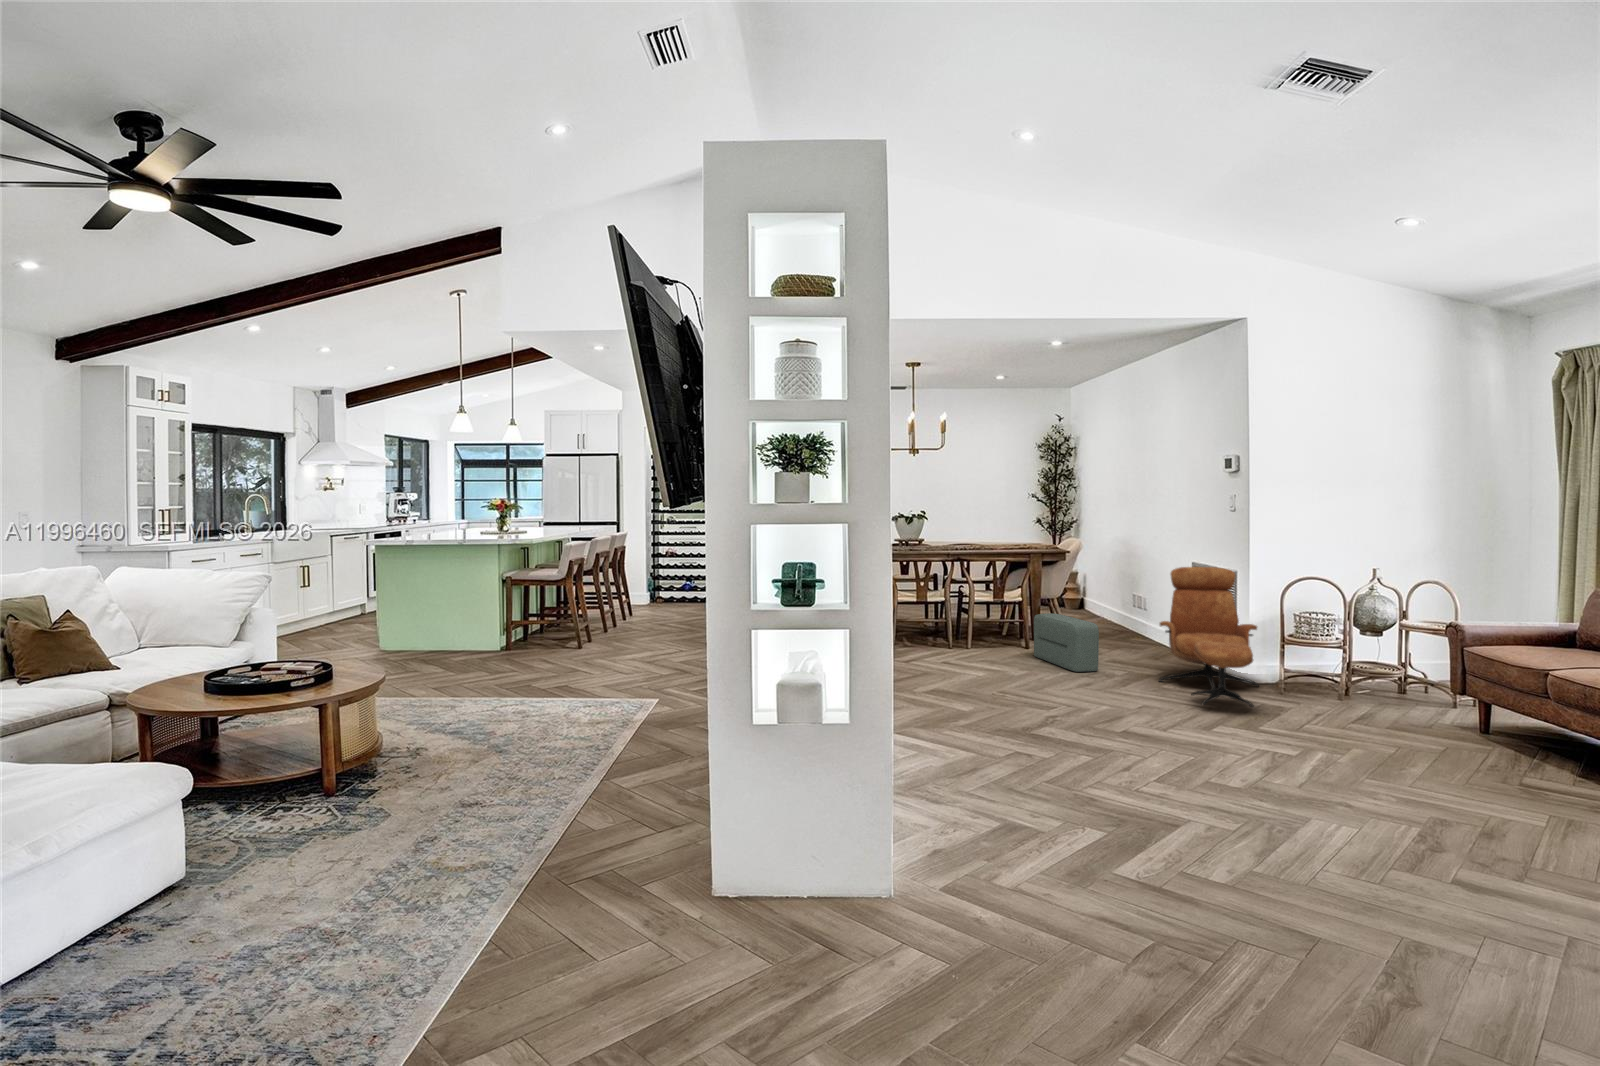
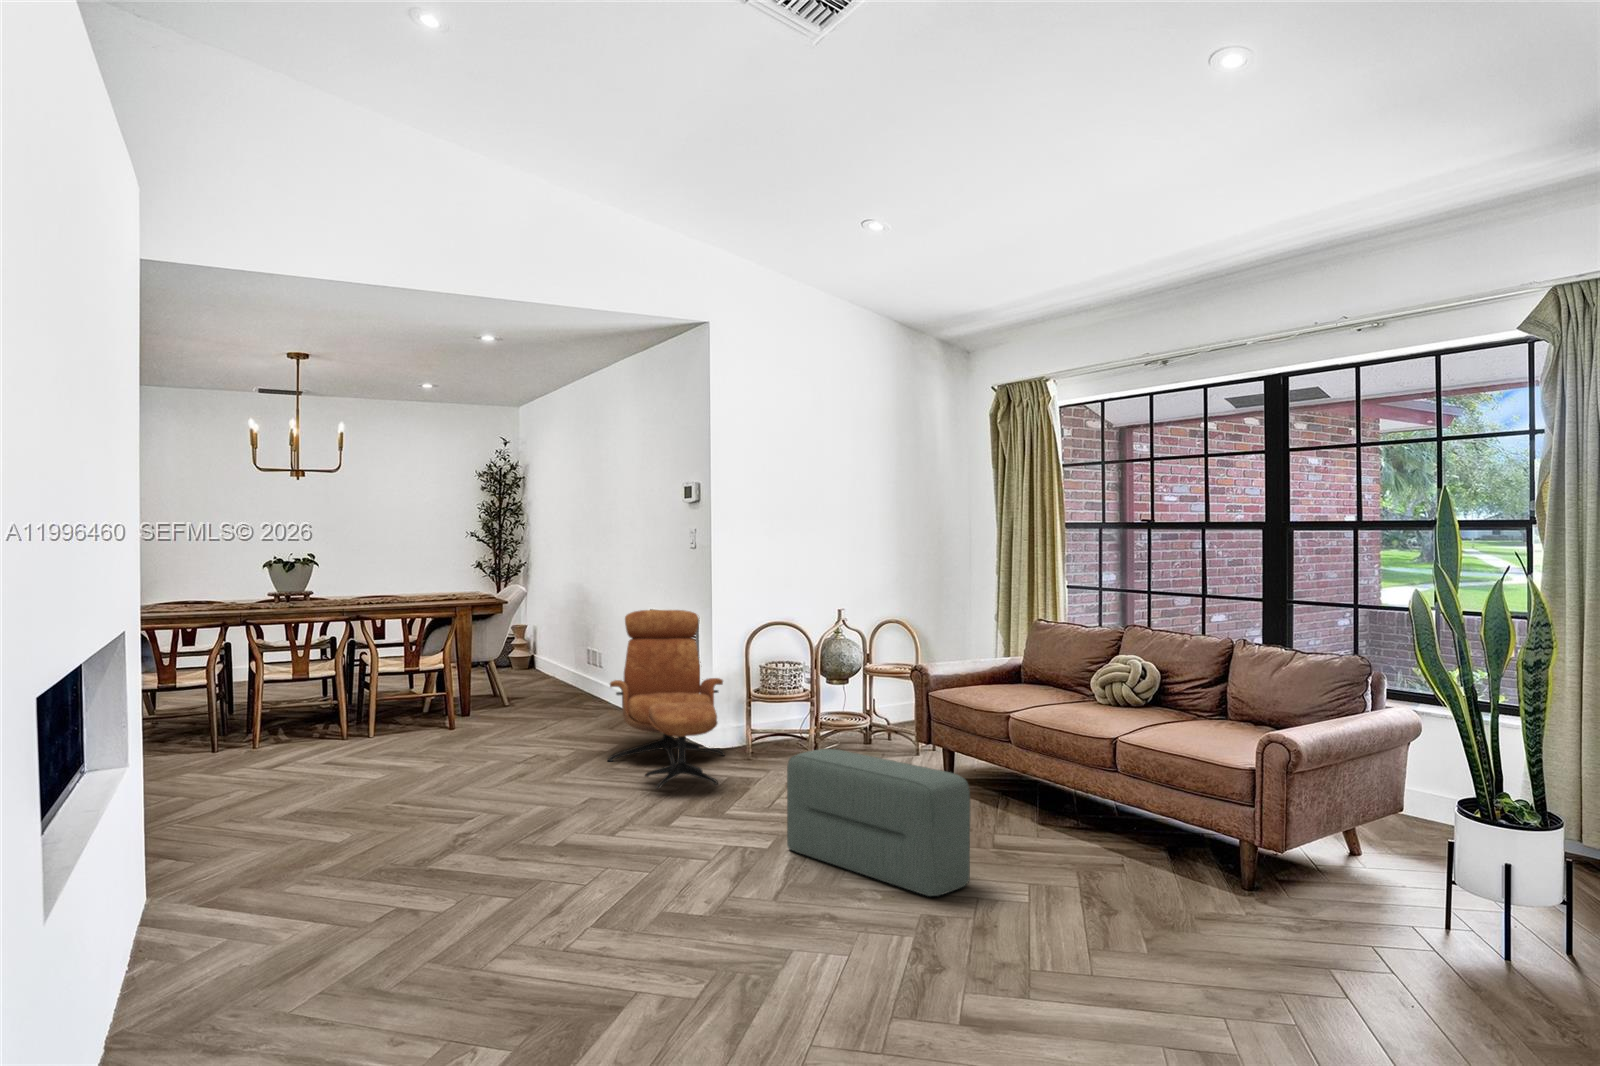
pouf: present [1034,613,1099,672] -> present [787,749,970,896]

